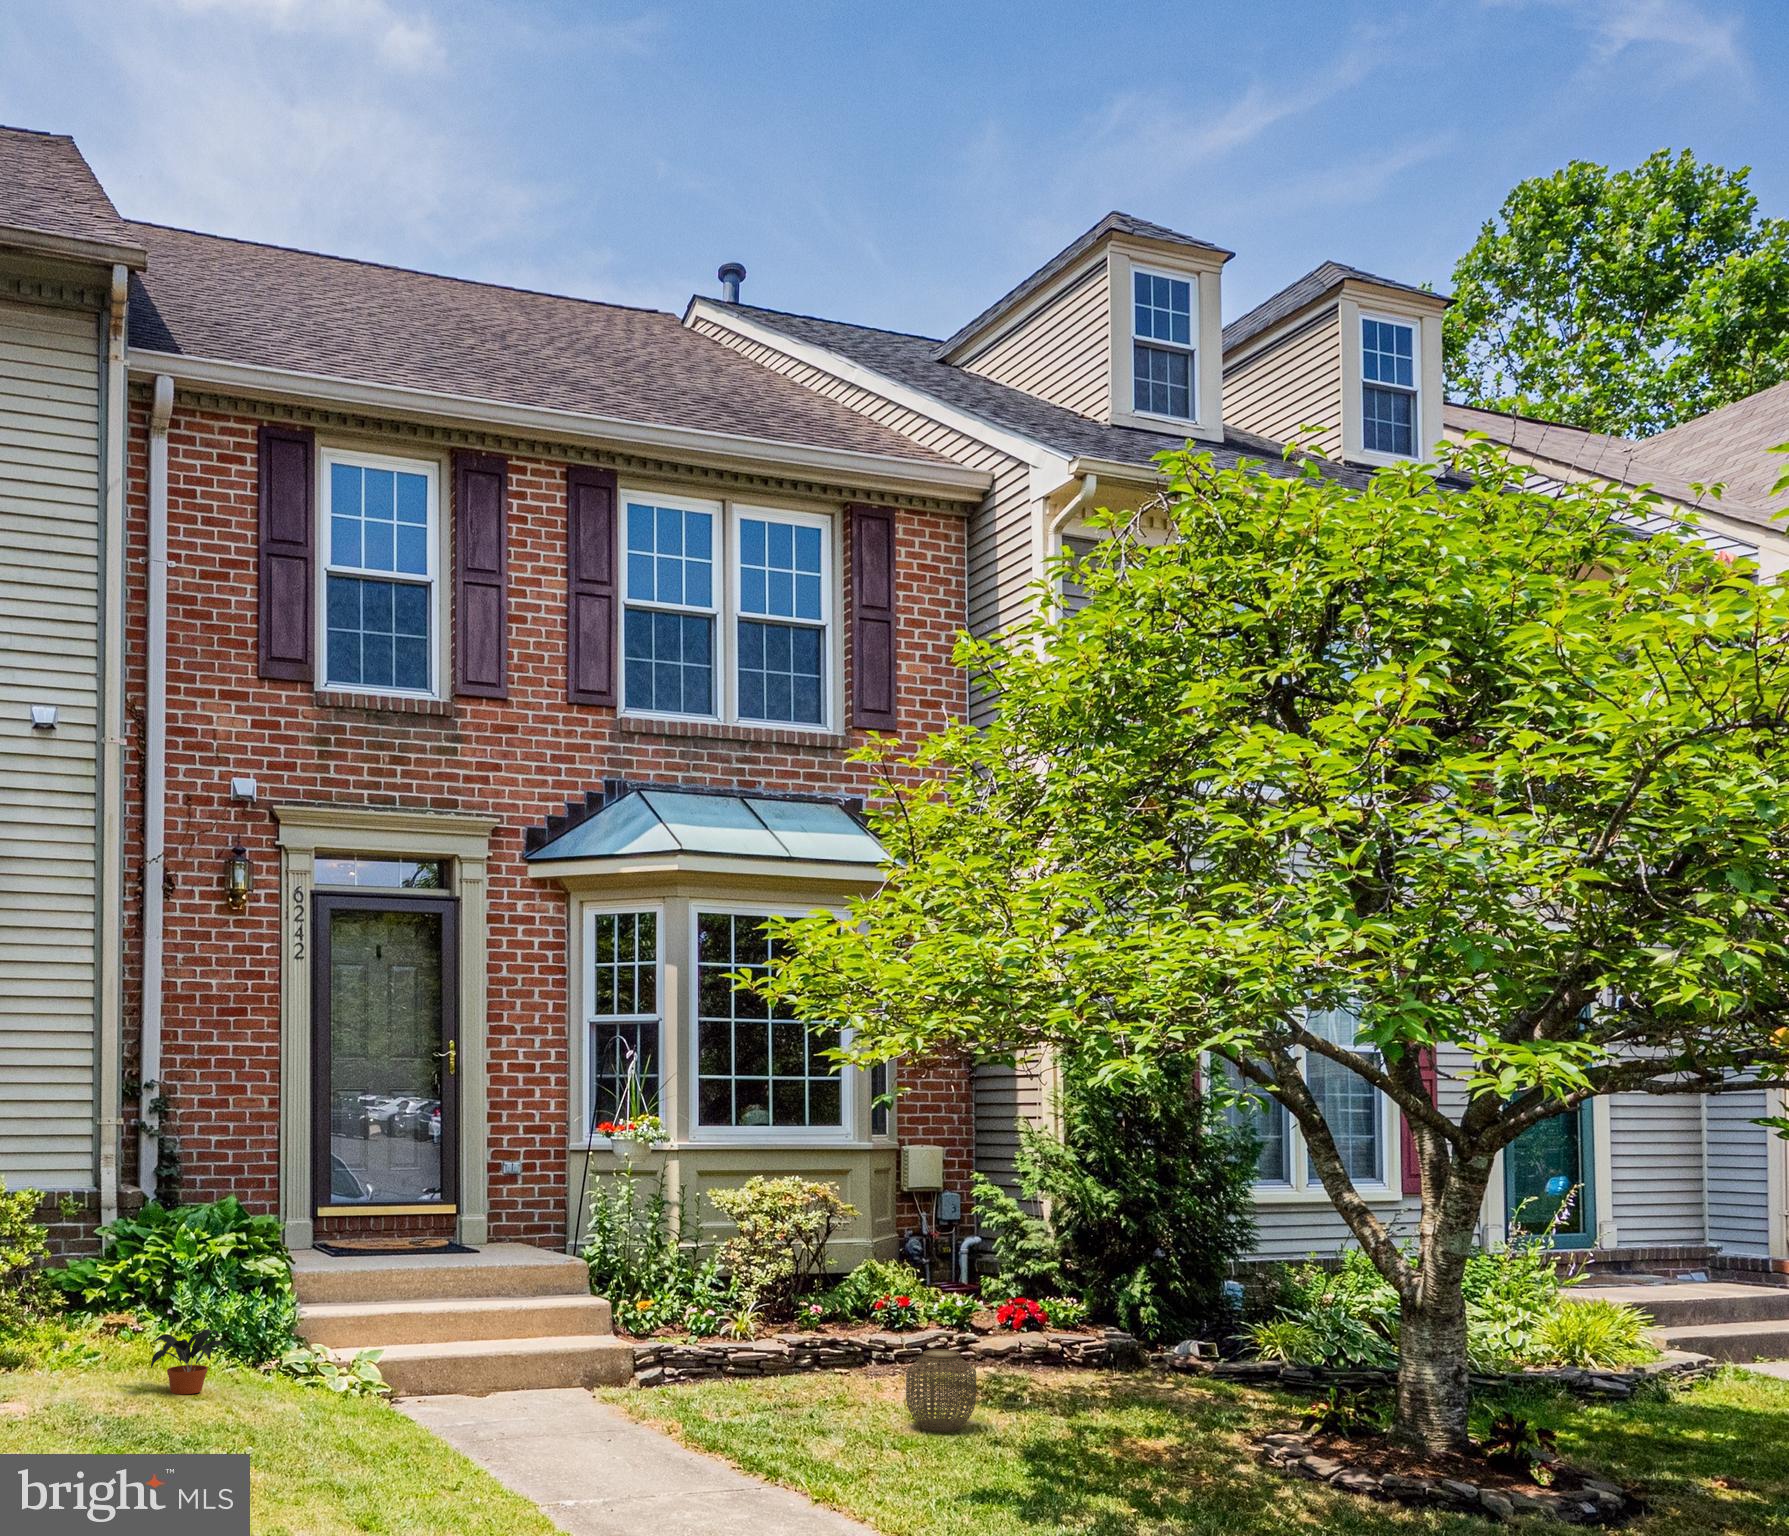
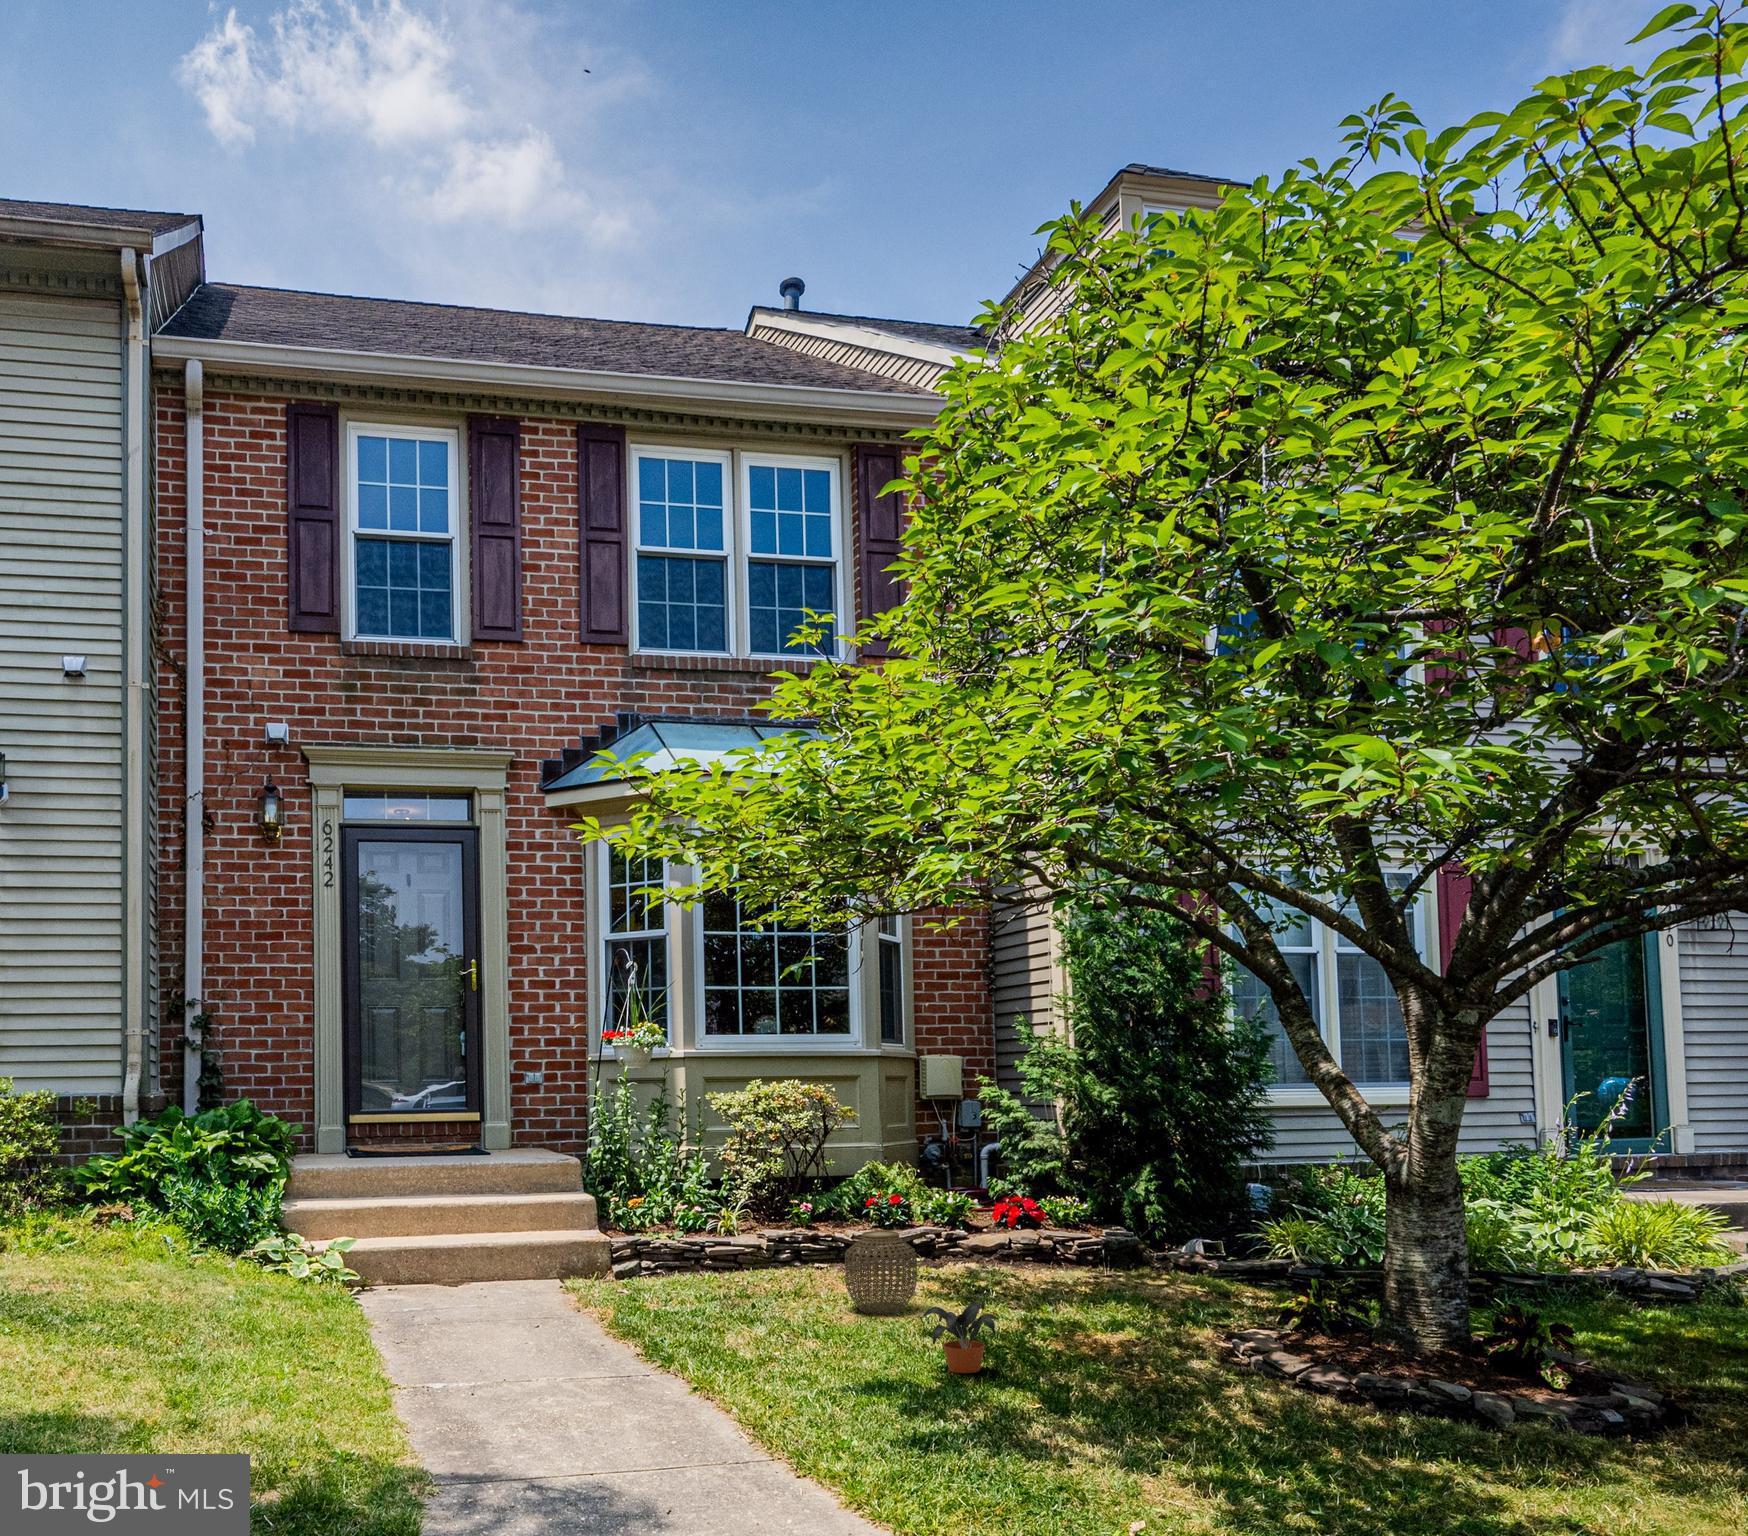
potted plant: present [151,1329,226,1394] -> present [921,1301,999,1373]

